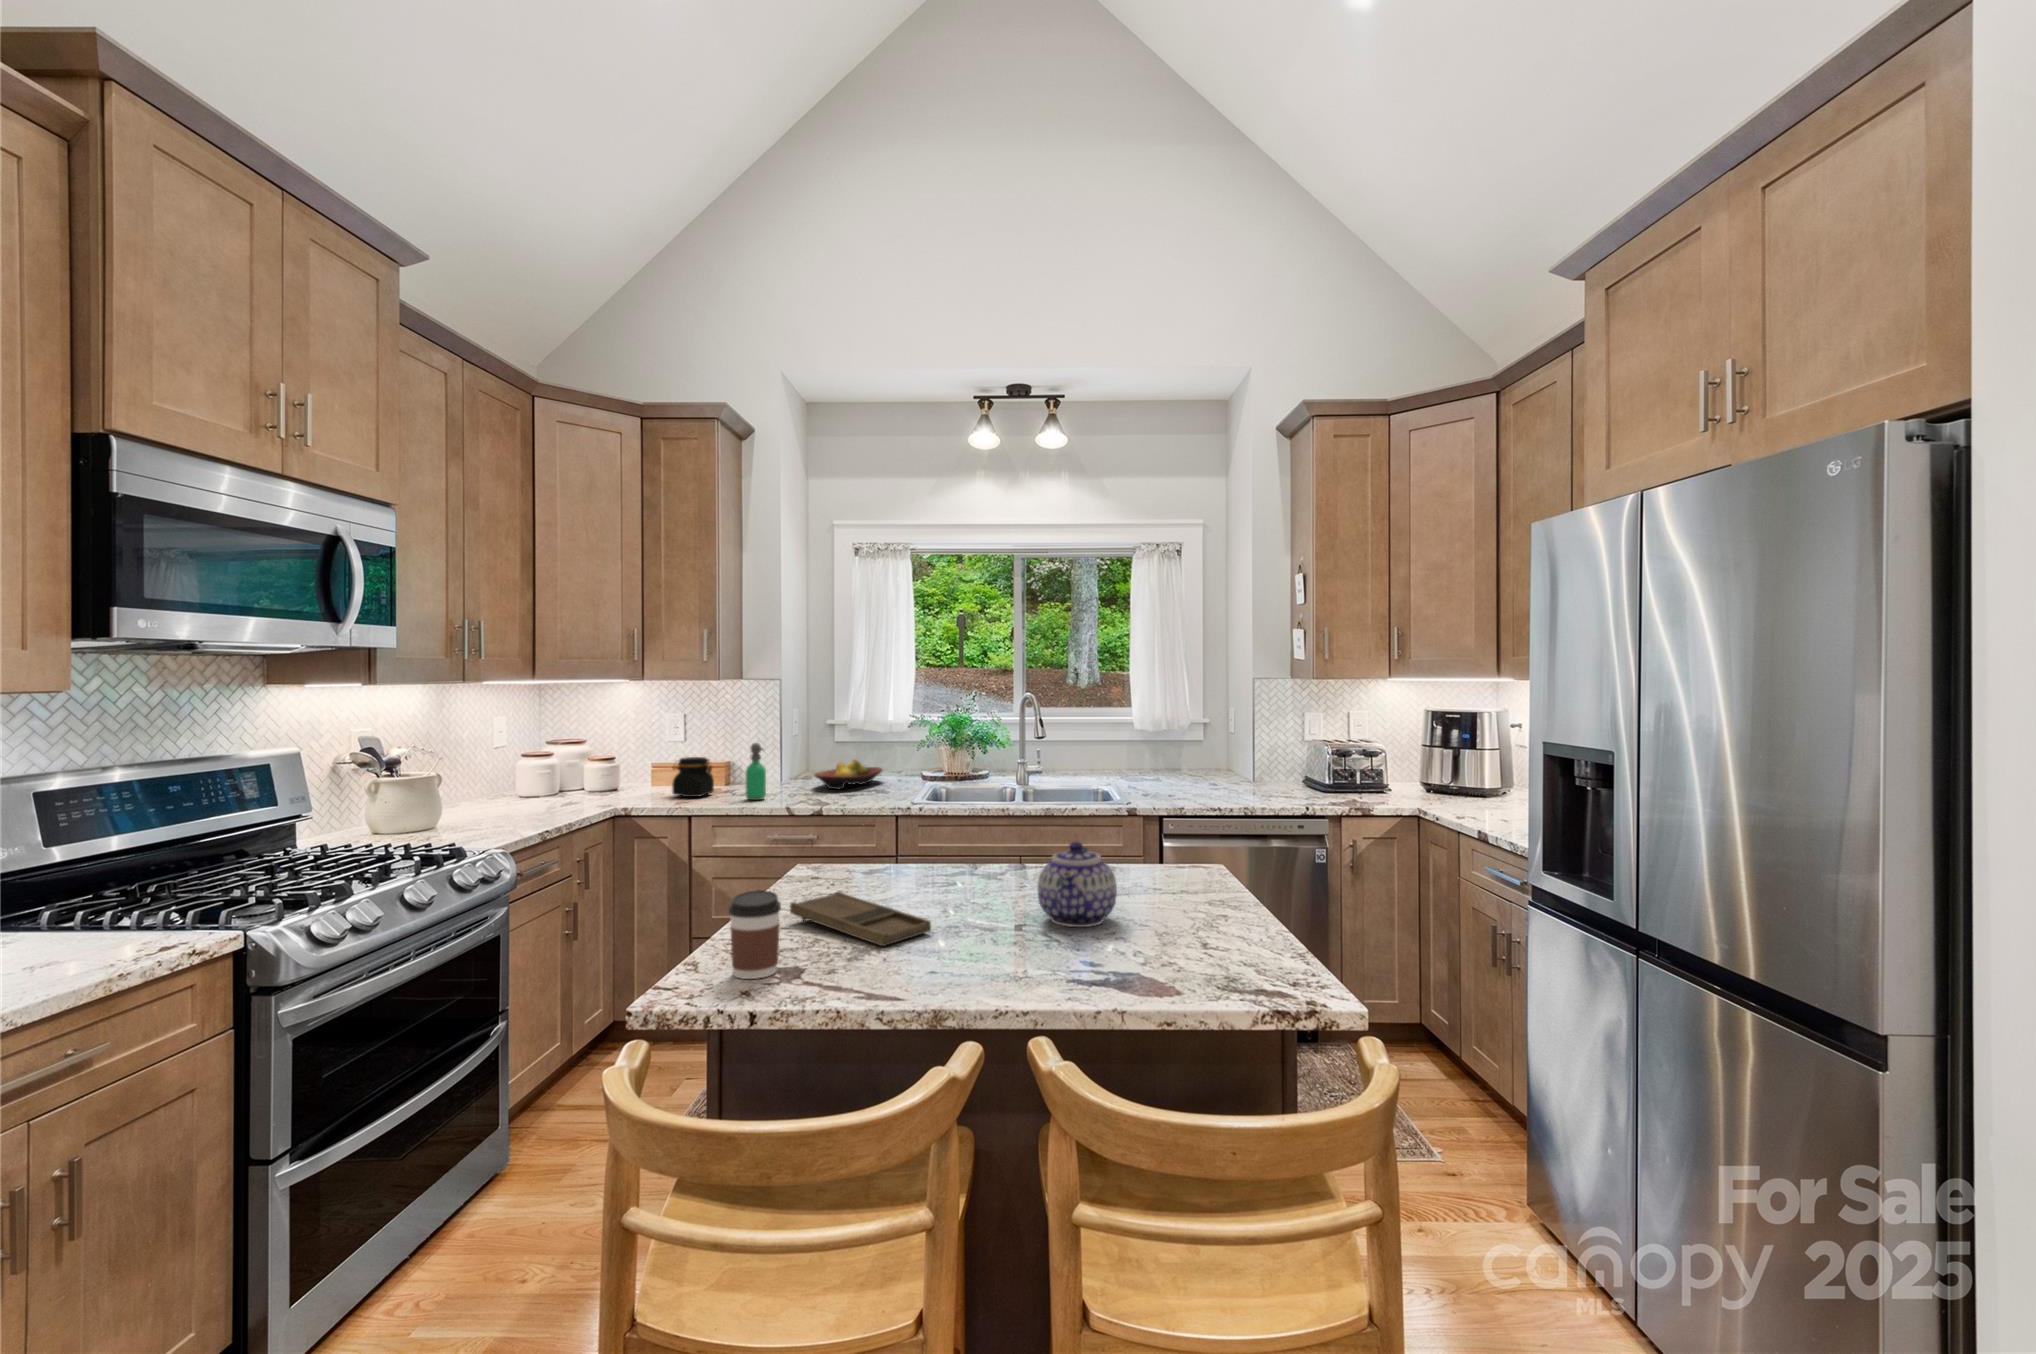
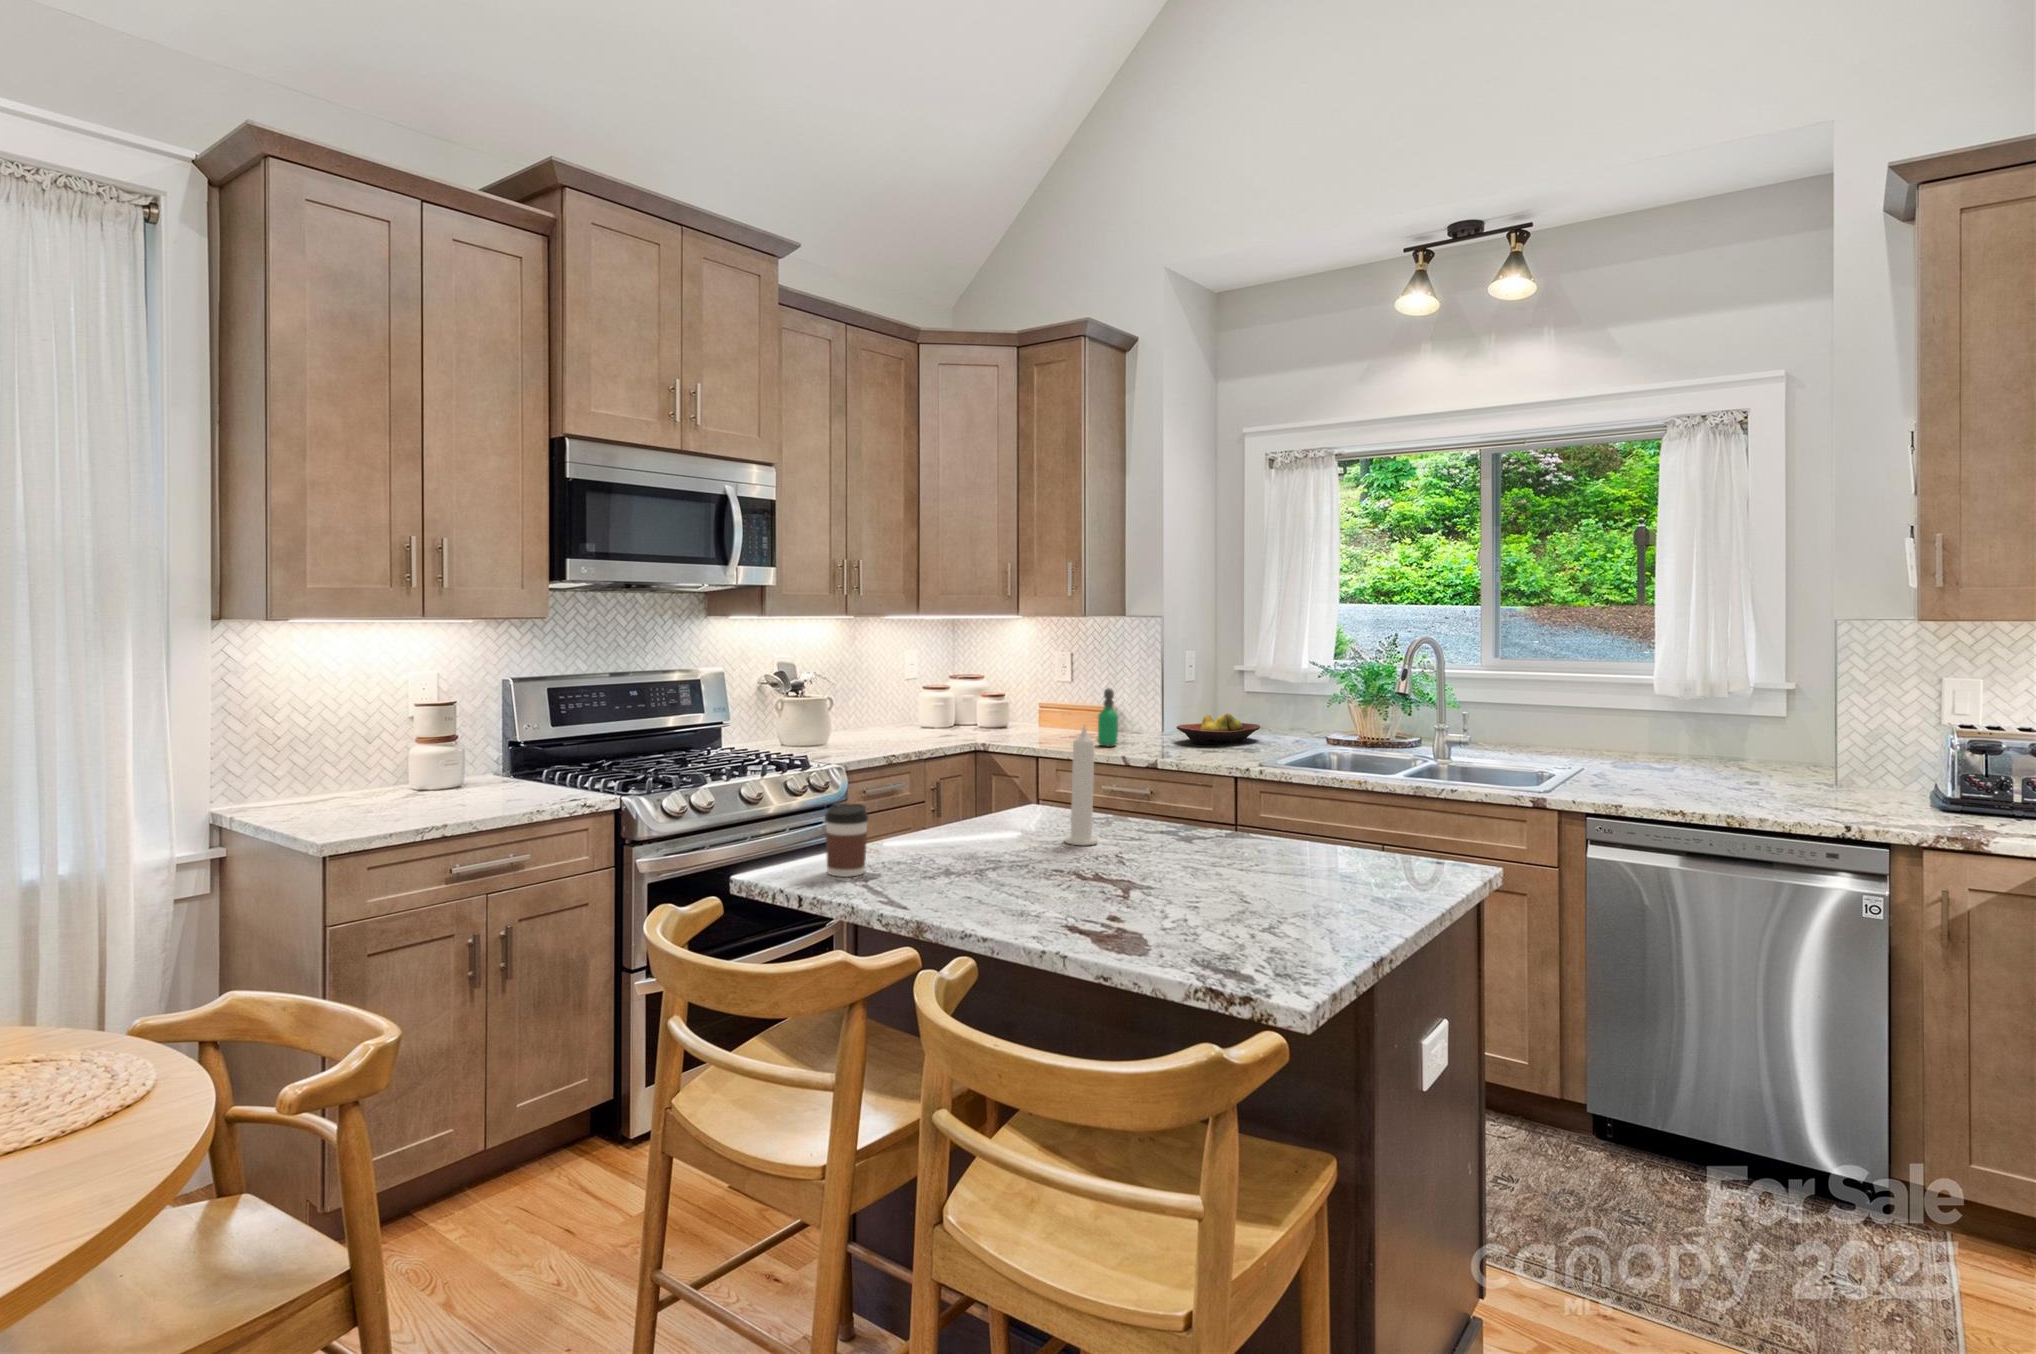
jar: present [672,757,714,797] -> none [1038,699,1077,738]
candle: none [900,778,934,899] -> present [1065,726,1098,845]
teapot: present [1038,842,1117,927] -> none [1140,802,1229,892]
tray: present [790,892,931,946] -> none [938,824,1031,873]

